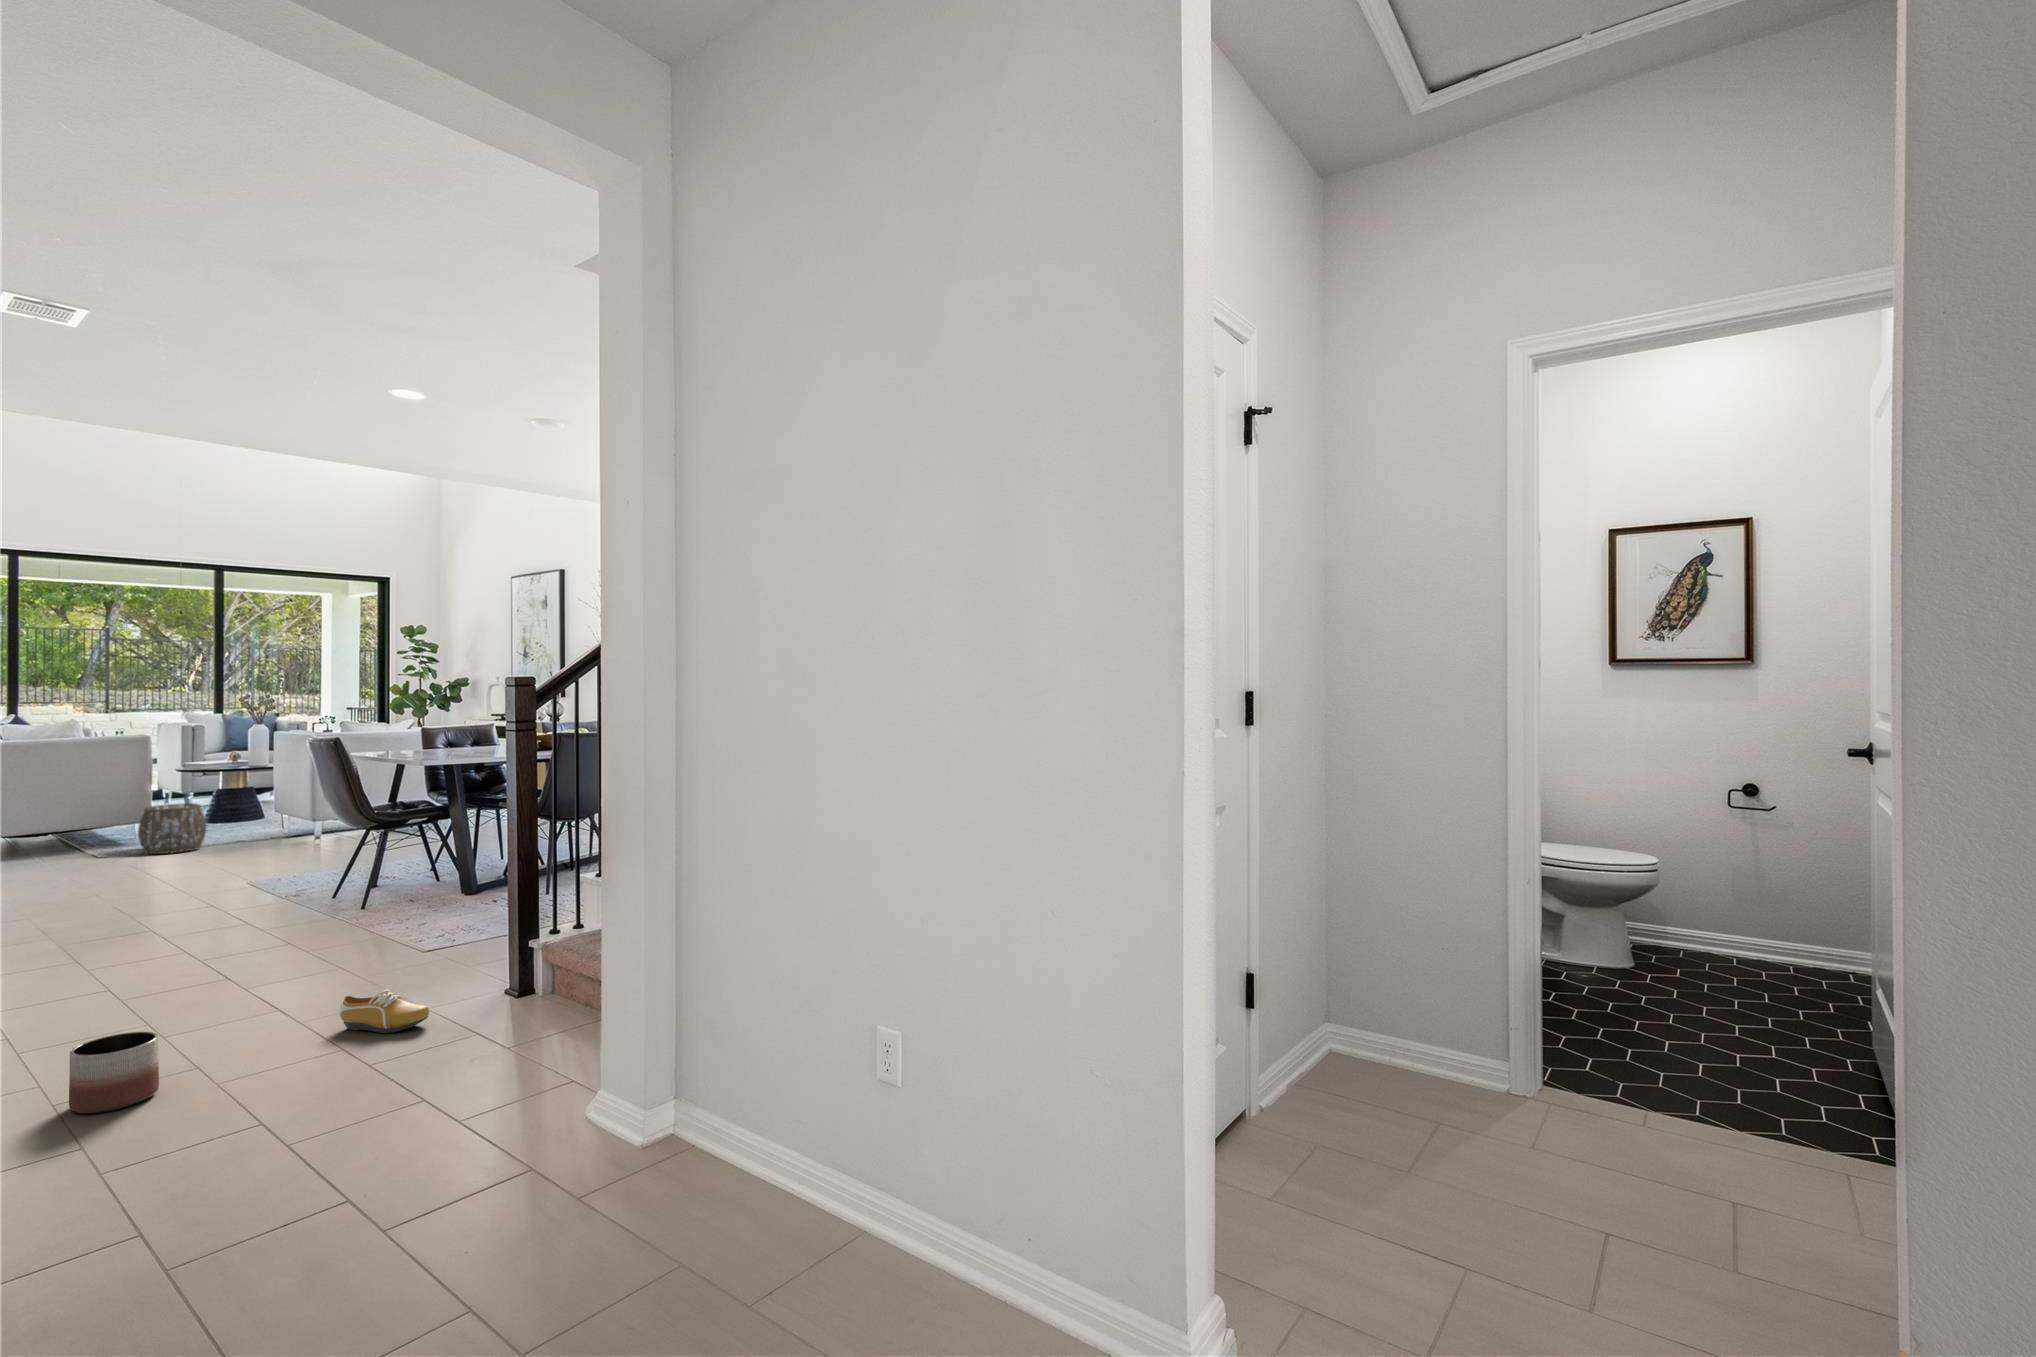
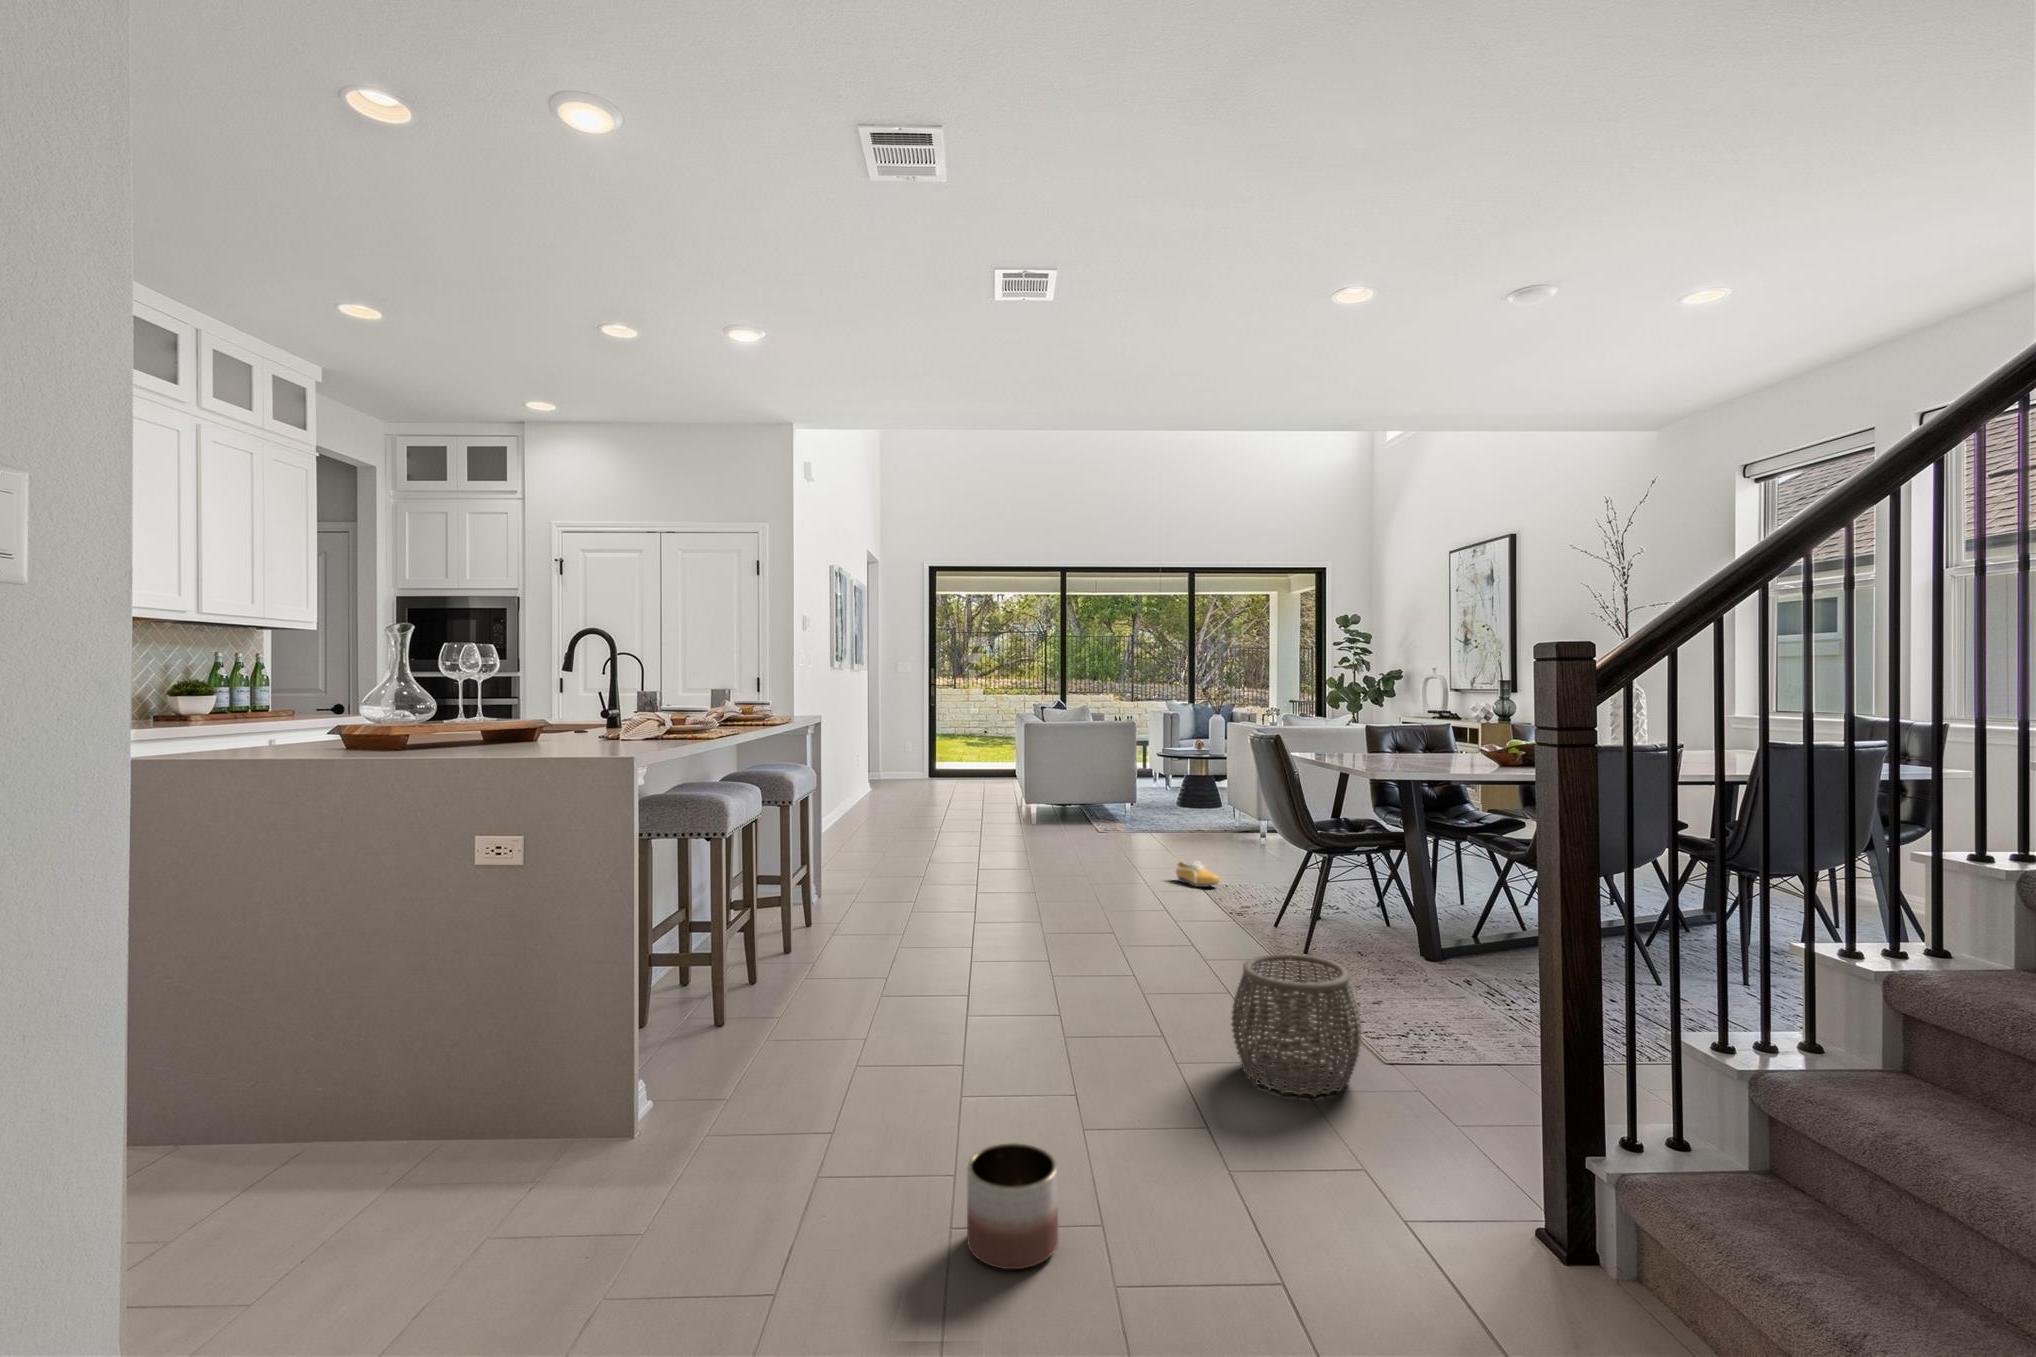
woven basket: present [138,803,207,854] -> present [1231,954,1362,1096]
shoe: present [339,989,429,1033] -> present [1176,862,1219,887]

